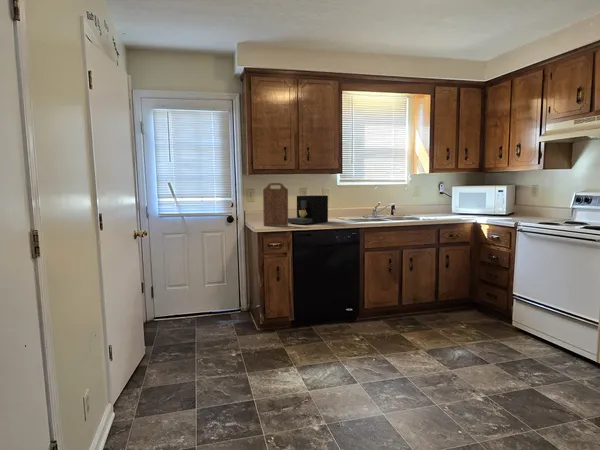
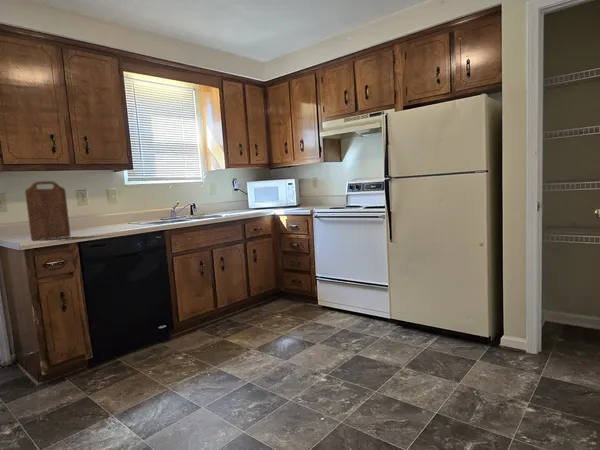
coffee maker: present [288,195,328,224] -> none [66,196,122,234]

